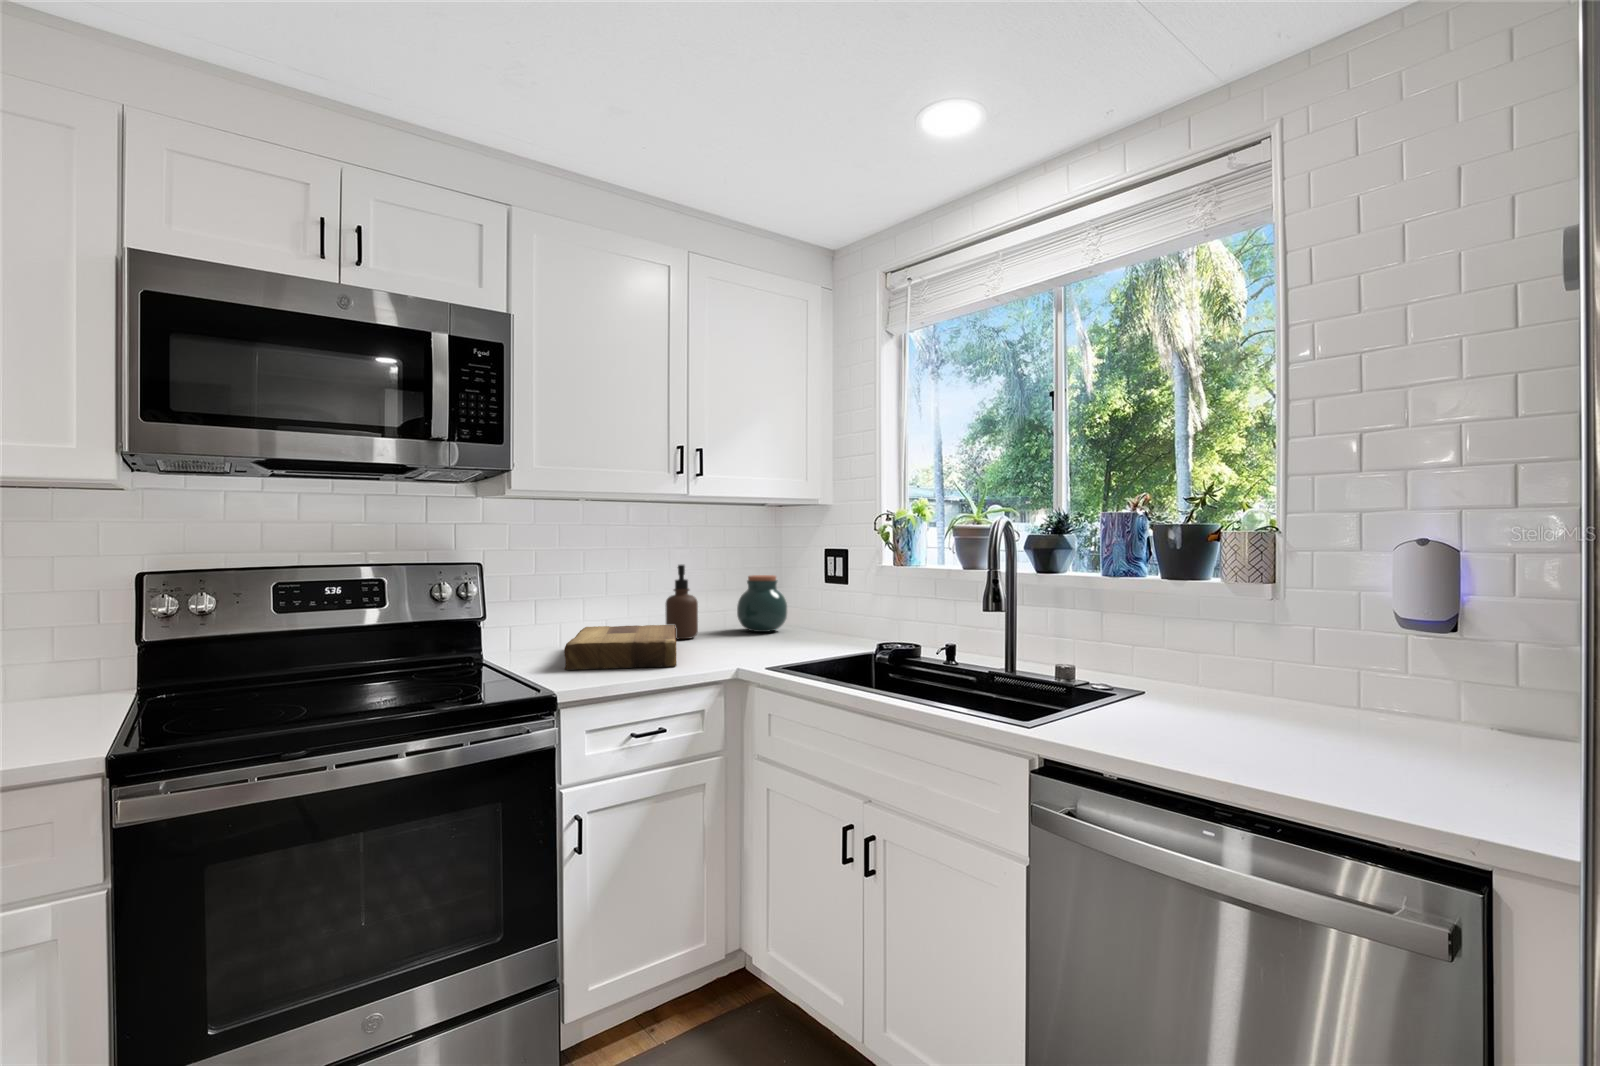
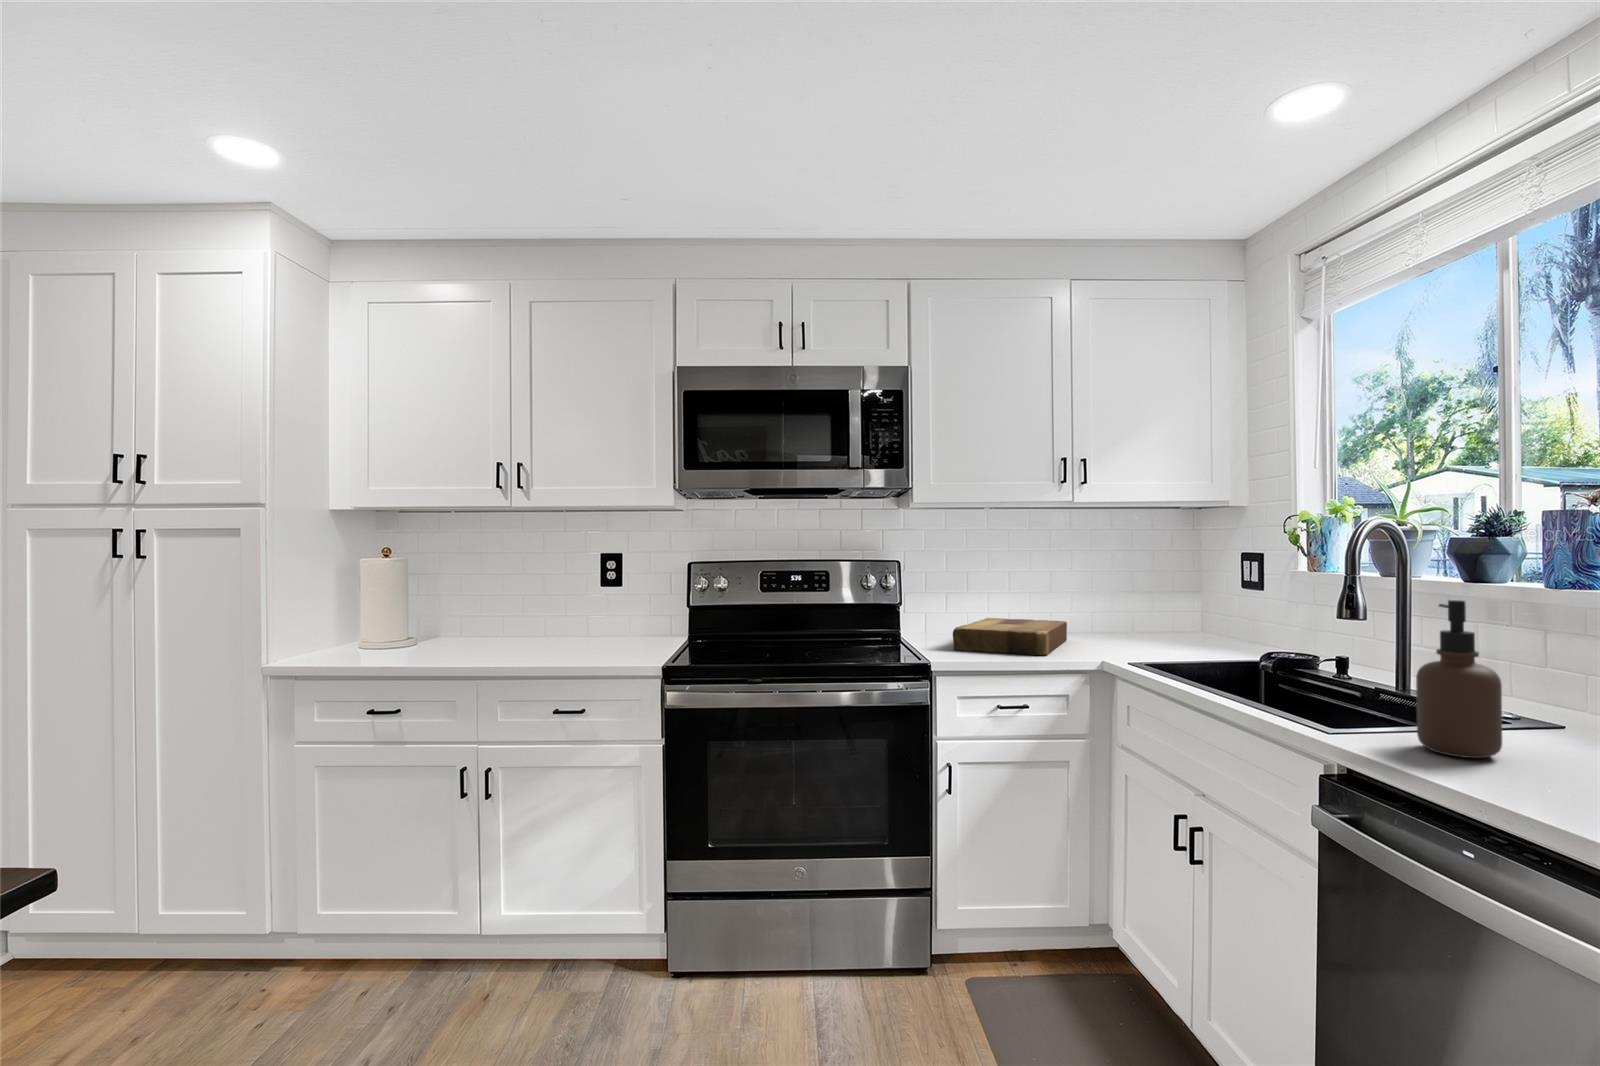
soap dispenser: present [666,565,698,639] -> present [1416,600,1502,758]
jar: present [737,575,787,632] -> none [1143,579,1199,636]

